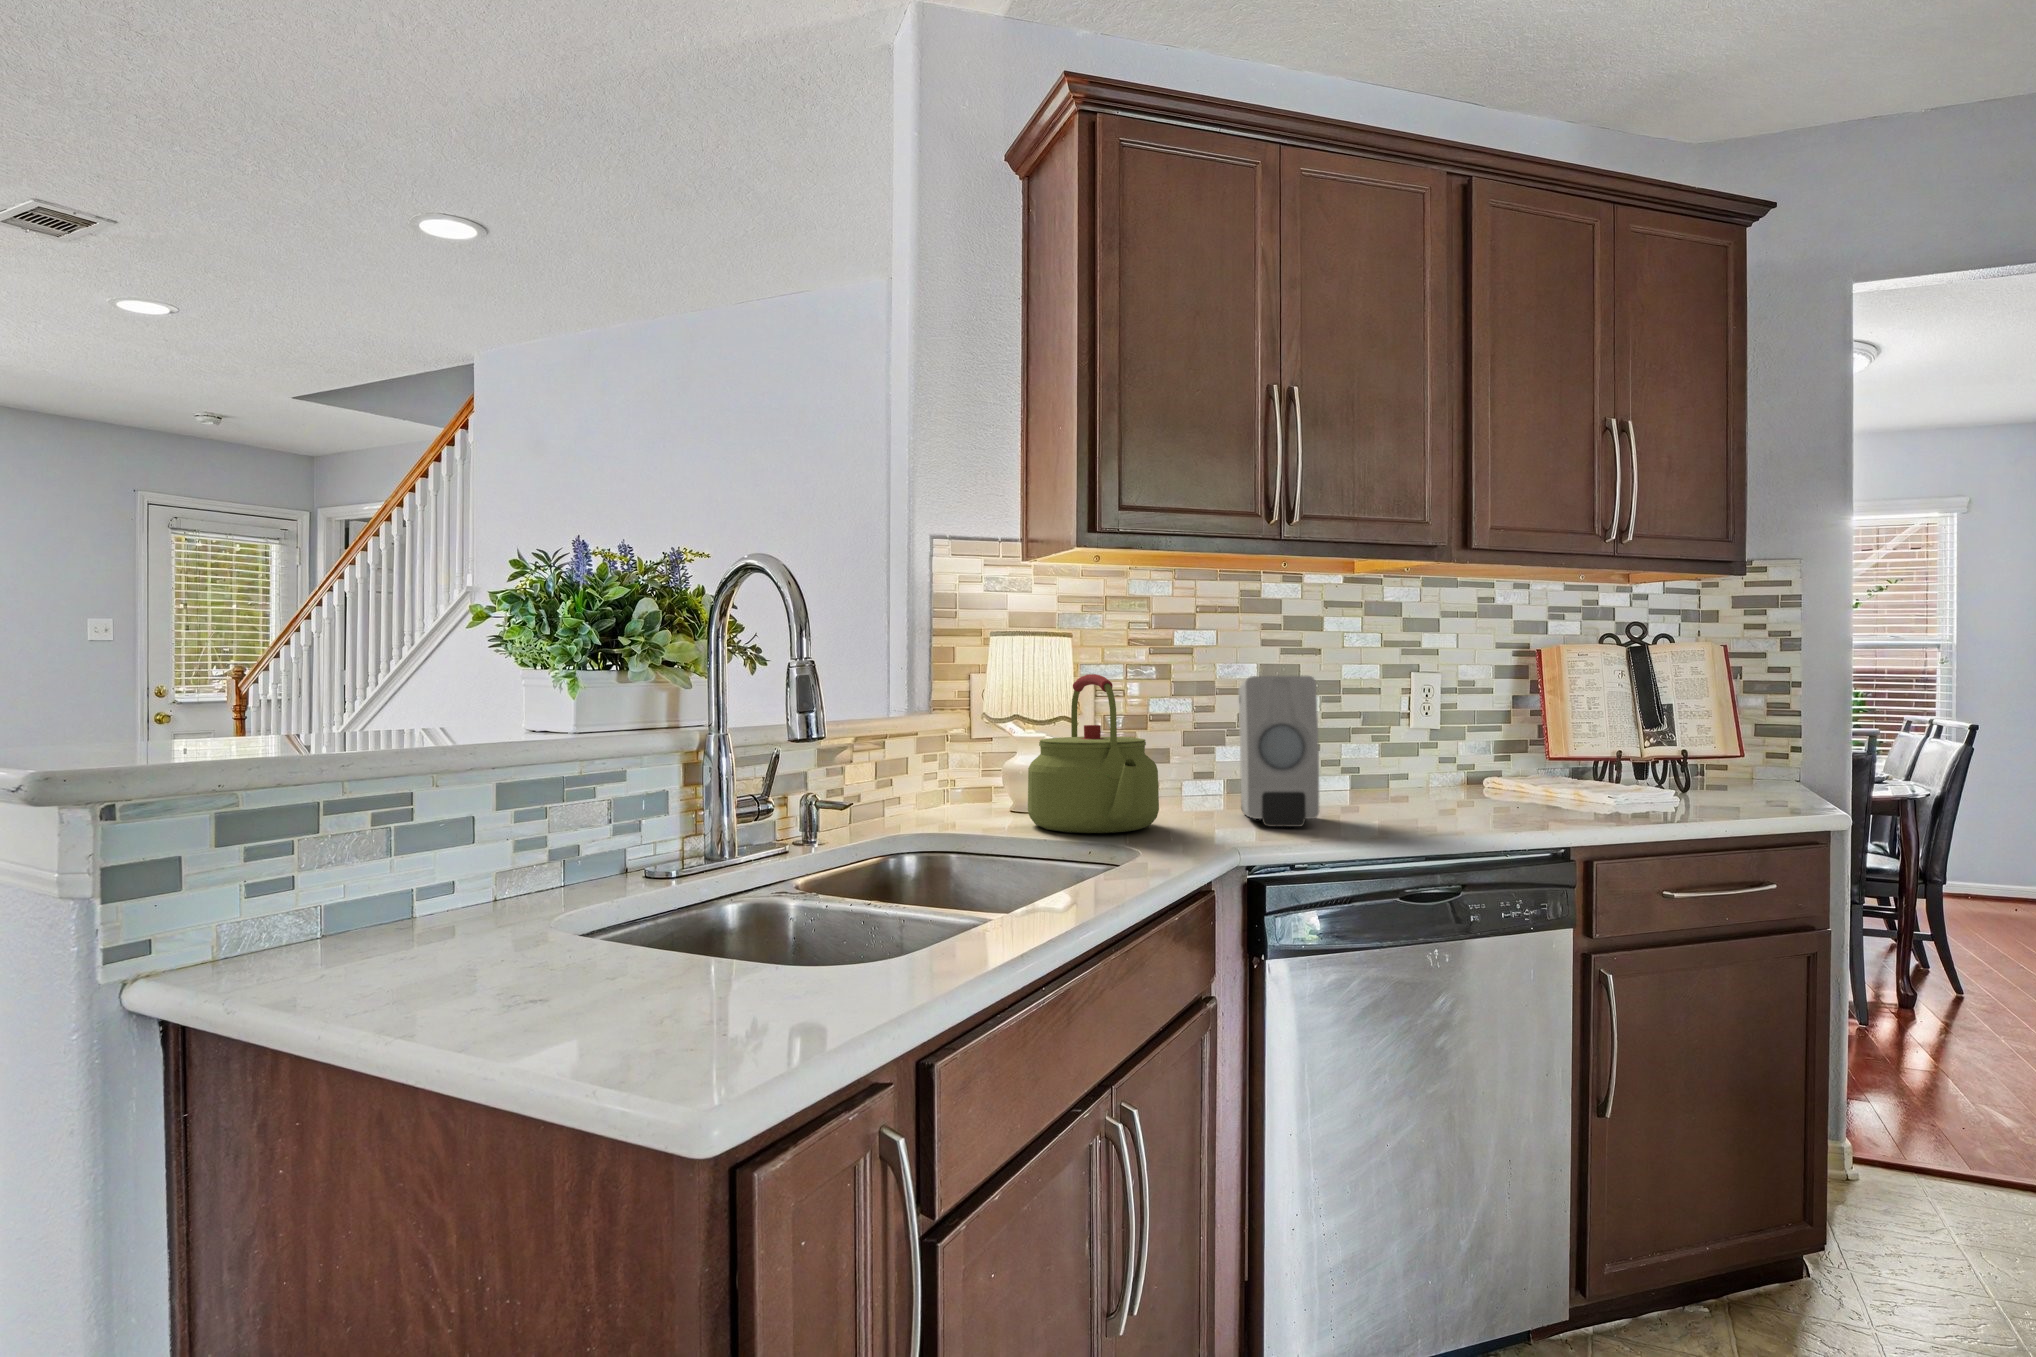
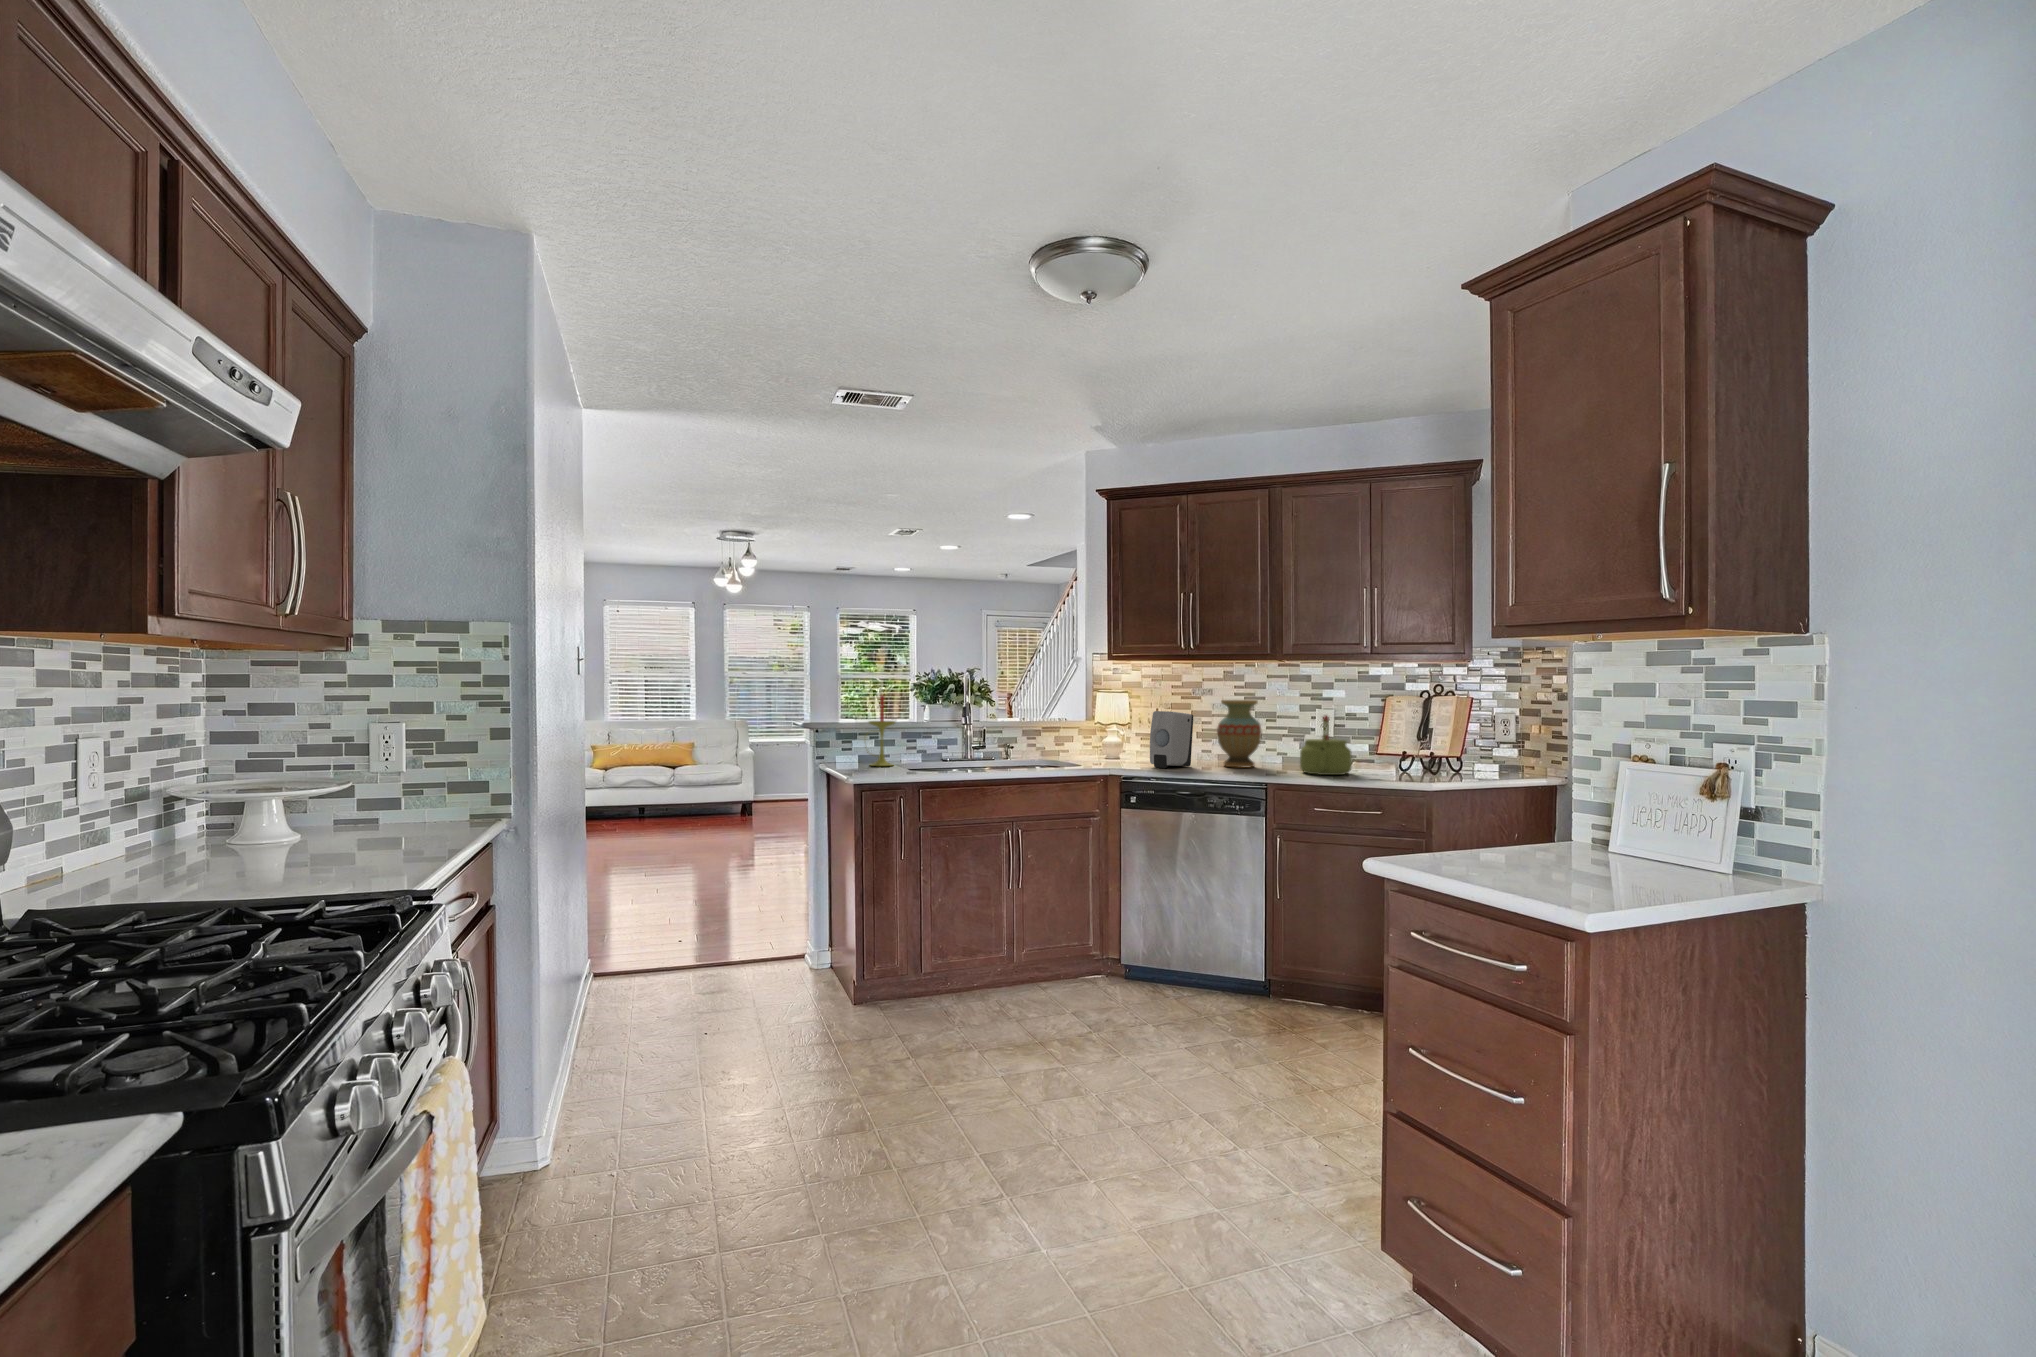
candle: none [357,602,510,952] -> present [867,695,895,766]
vase: none [1317,648,1424,809] -> present [1217,700,1262,768]
kettle: present [1028,674,1159,833] -> present [1300,716,1352,775]

